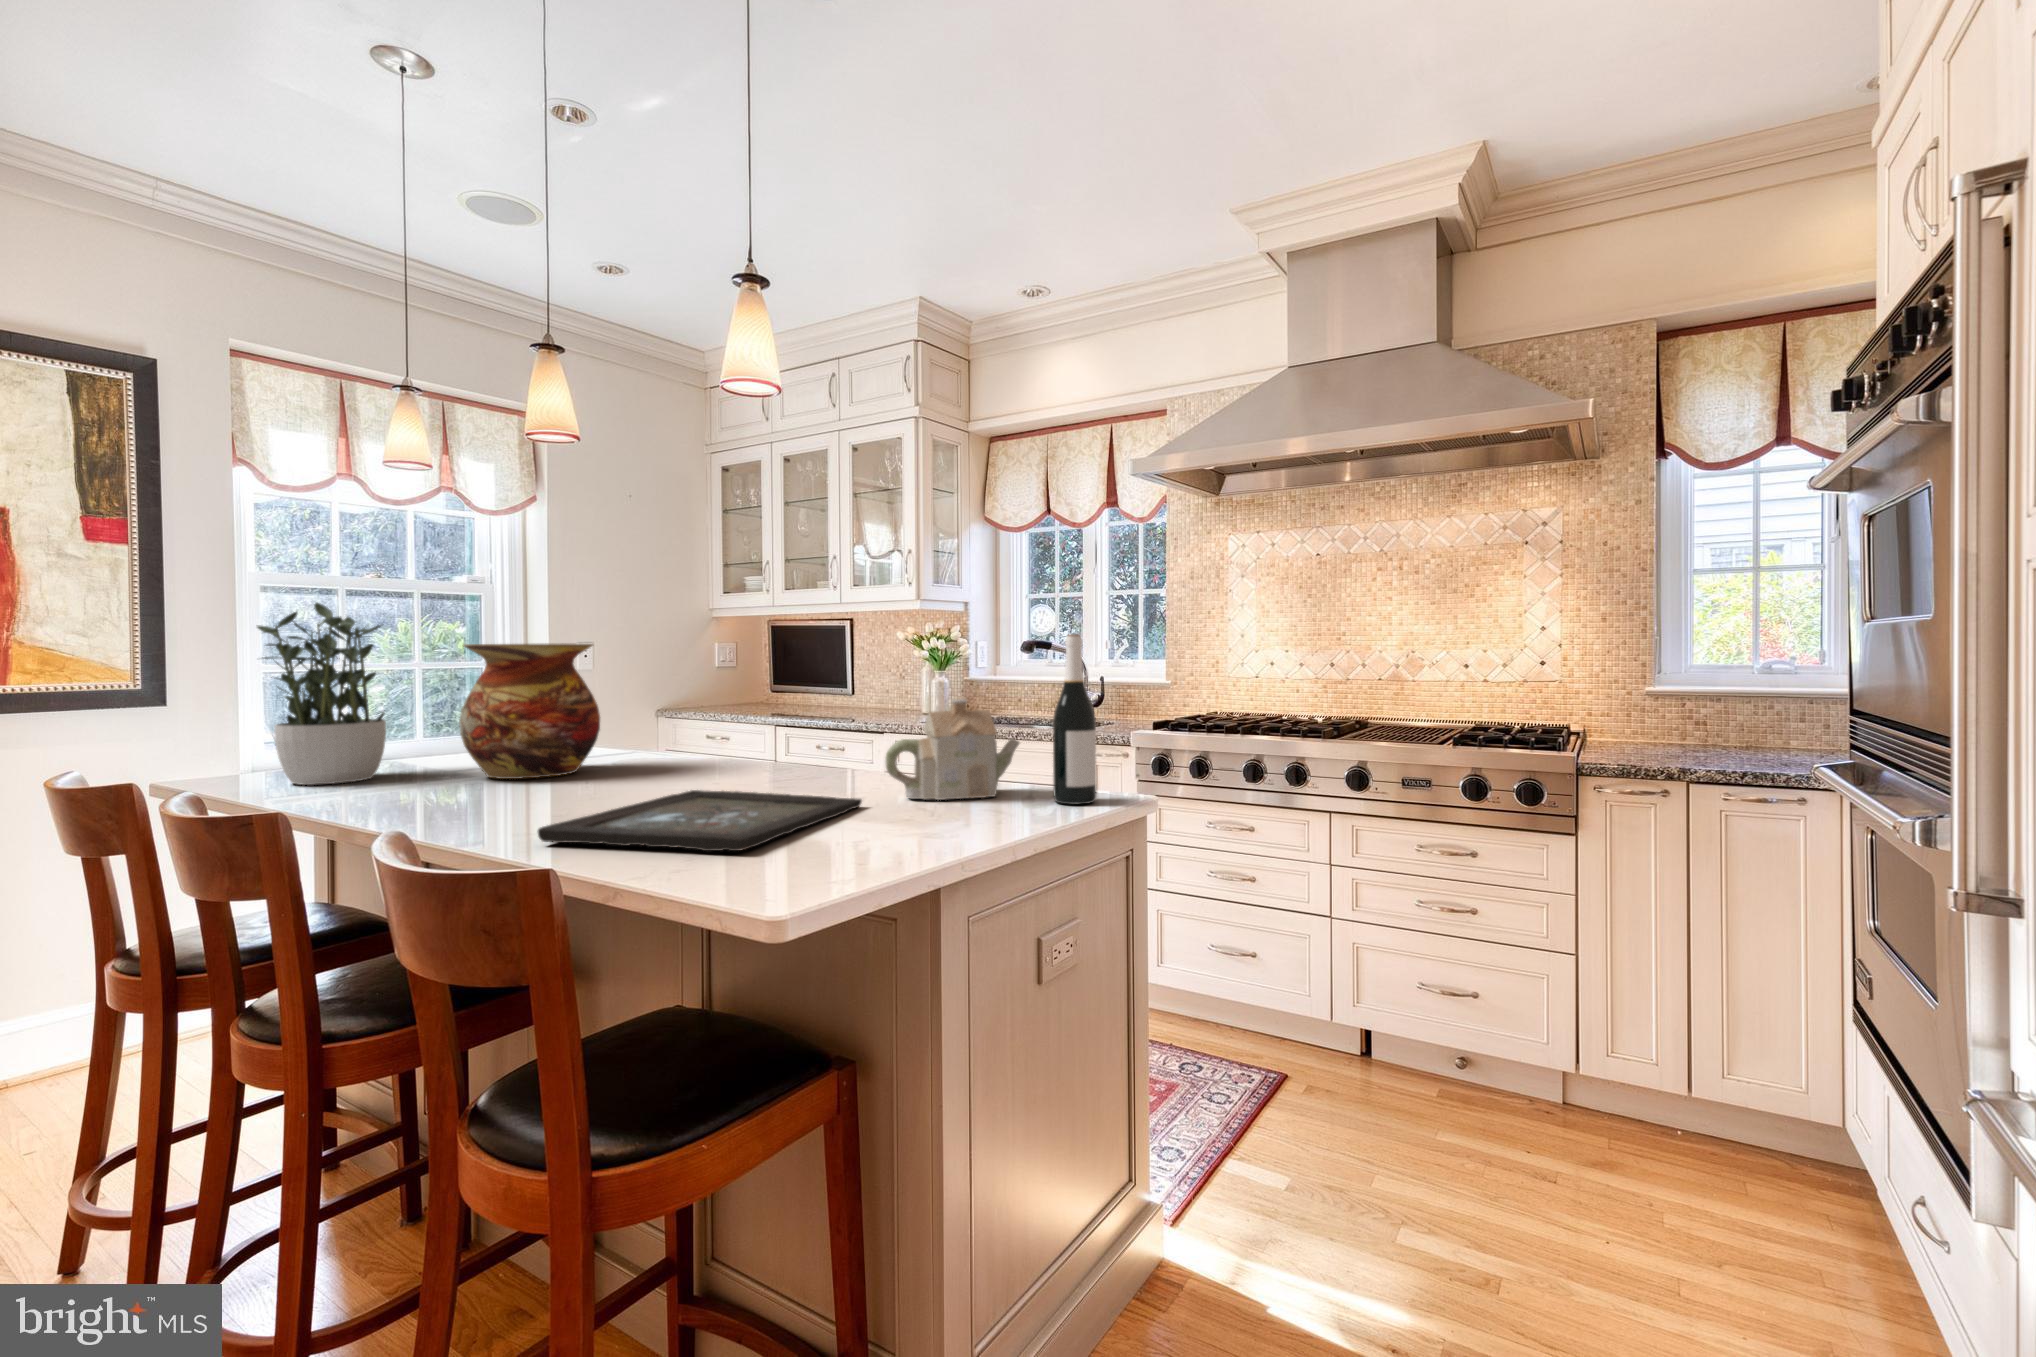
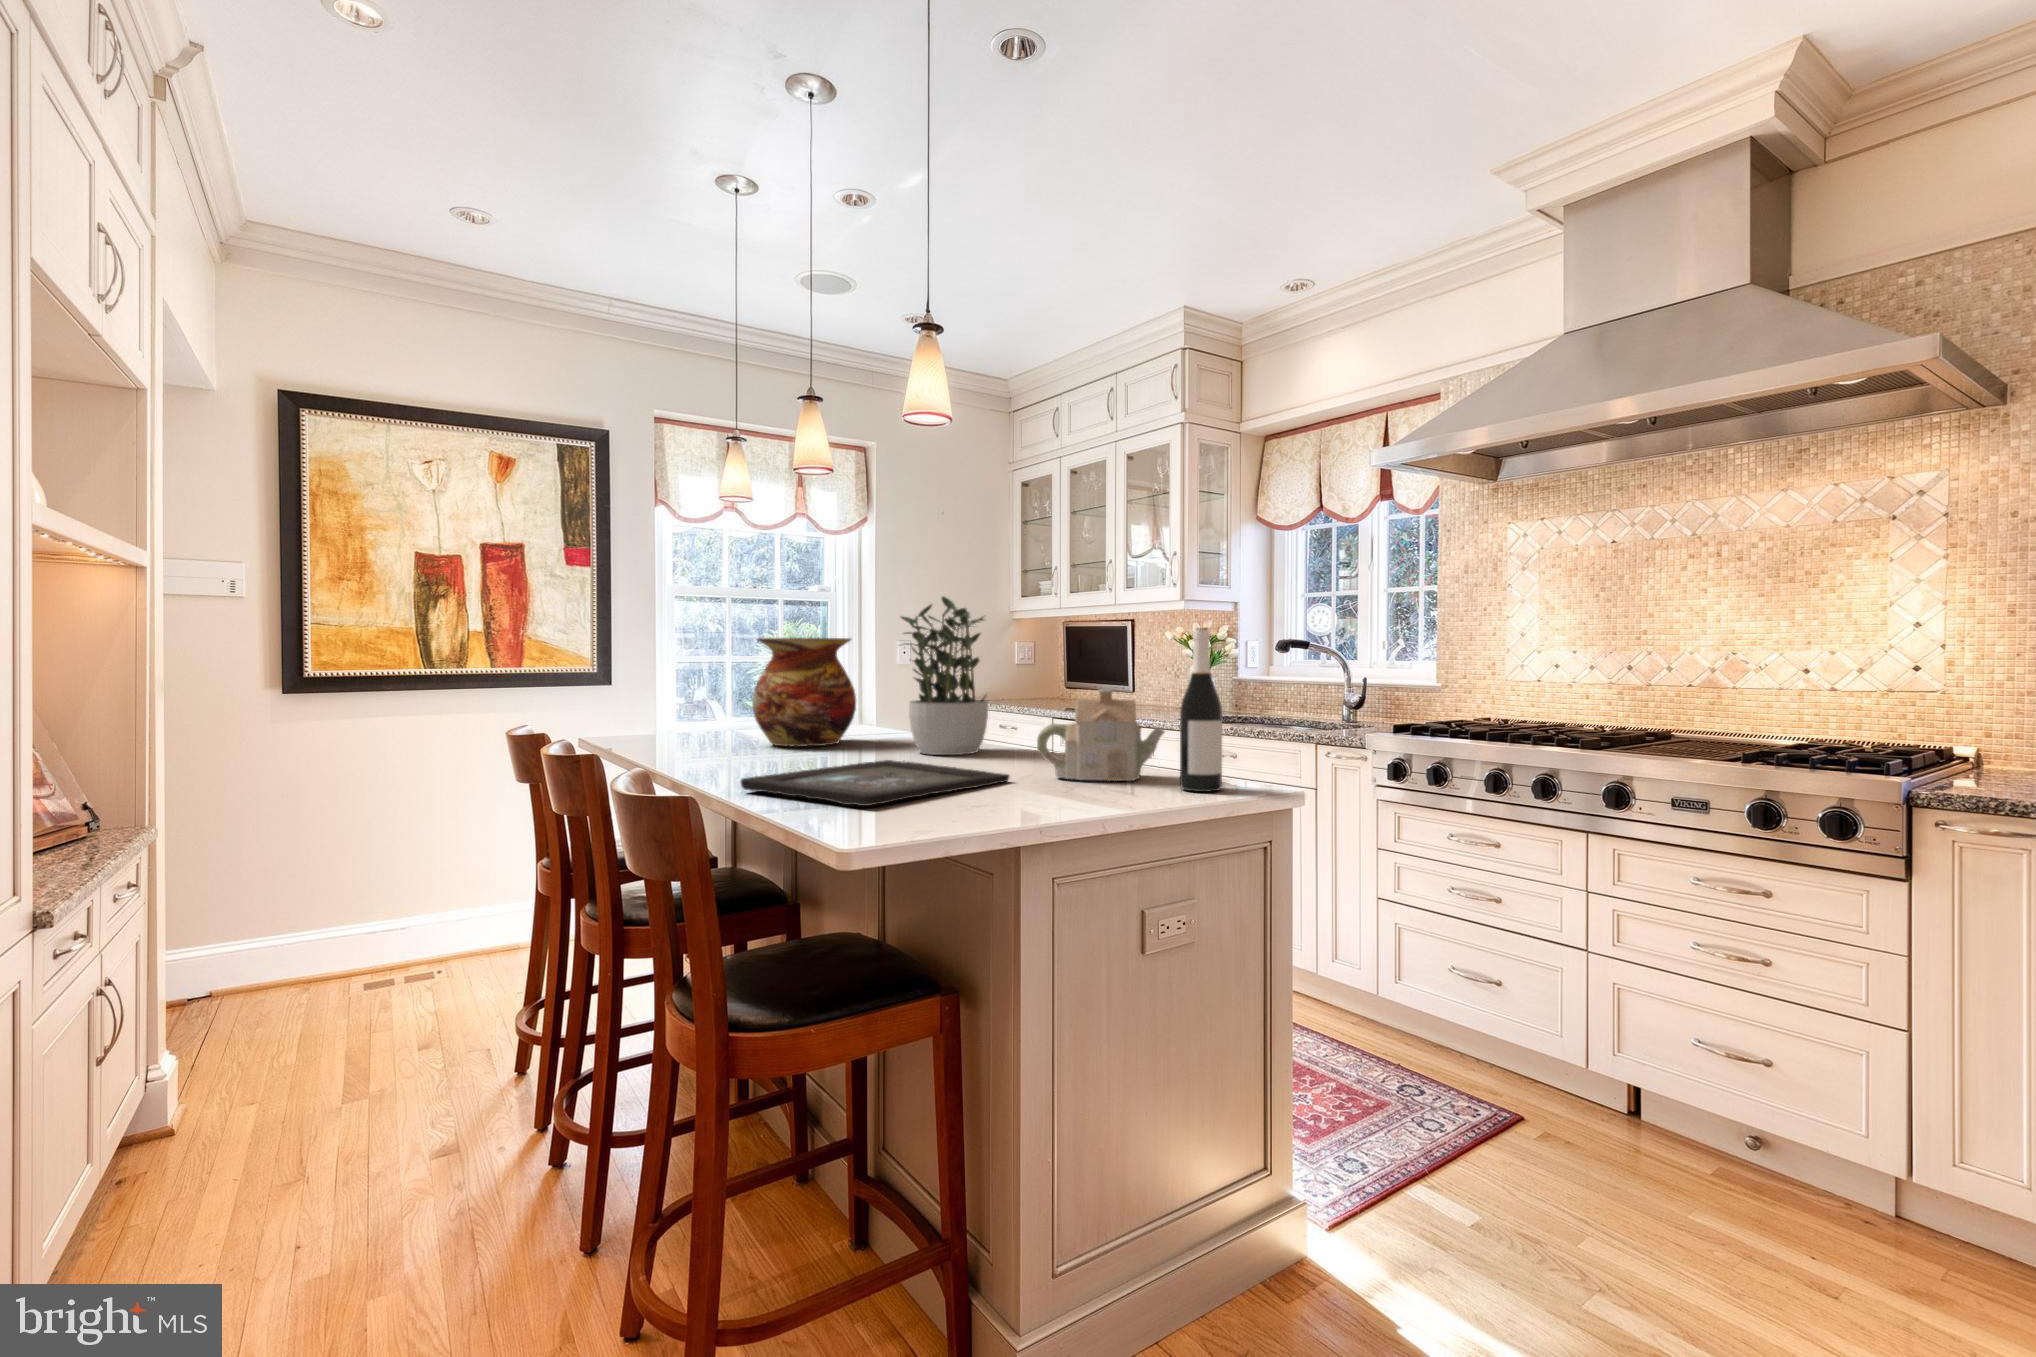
potted plant: present [257,603,386,785] -> present [901,597,988,755]

